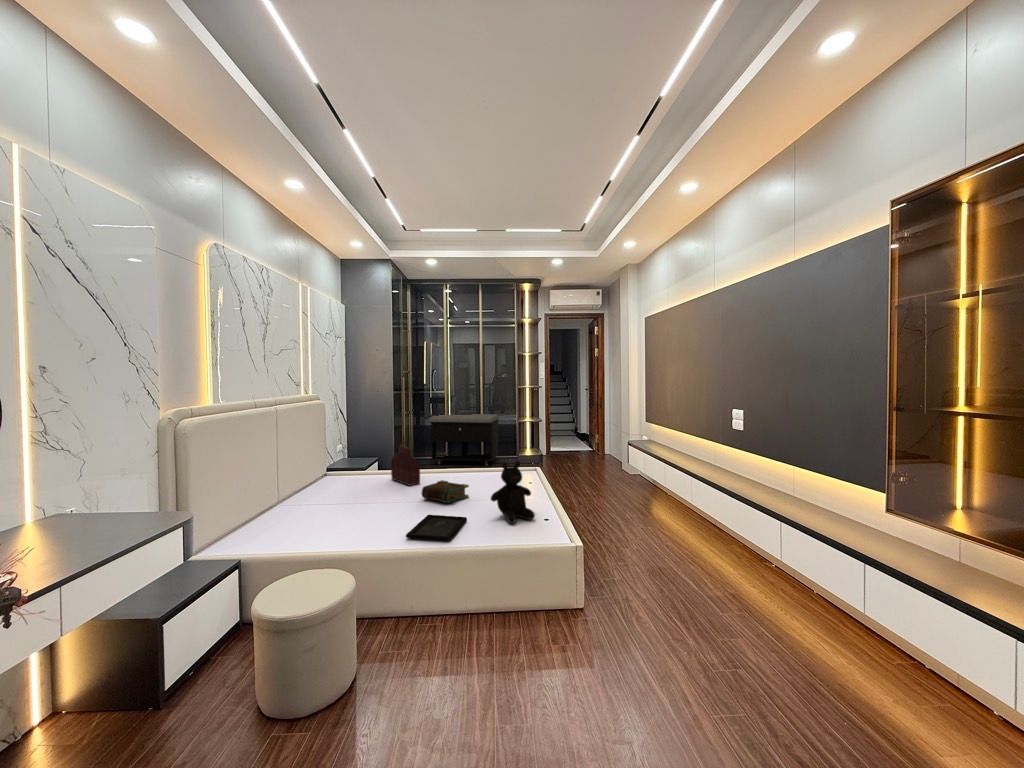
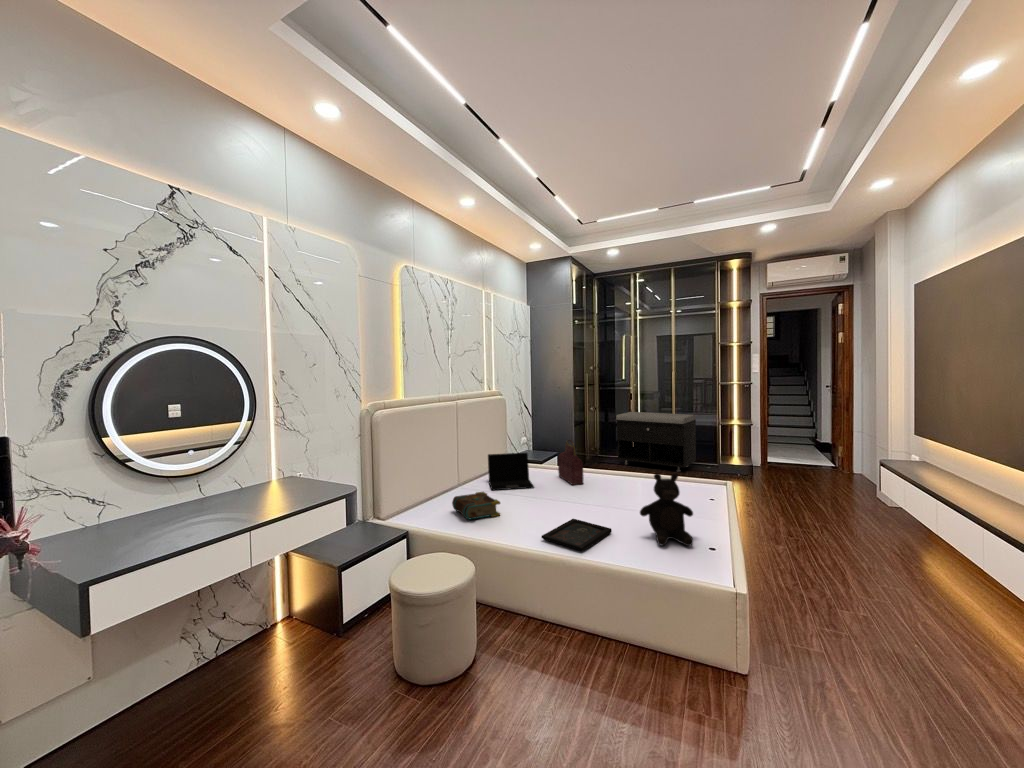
laptop: none [314,458,372,502] -> present [488,453,534,490]
book: present [422,480,469,503] -> present [452,492,500,519]

